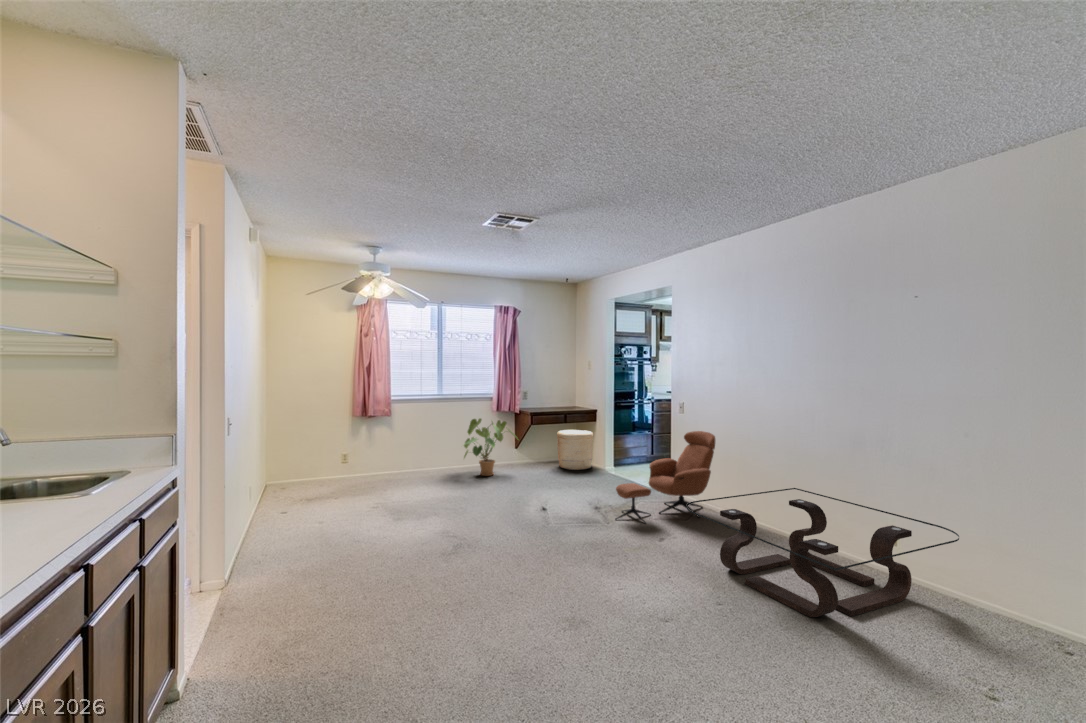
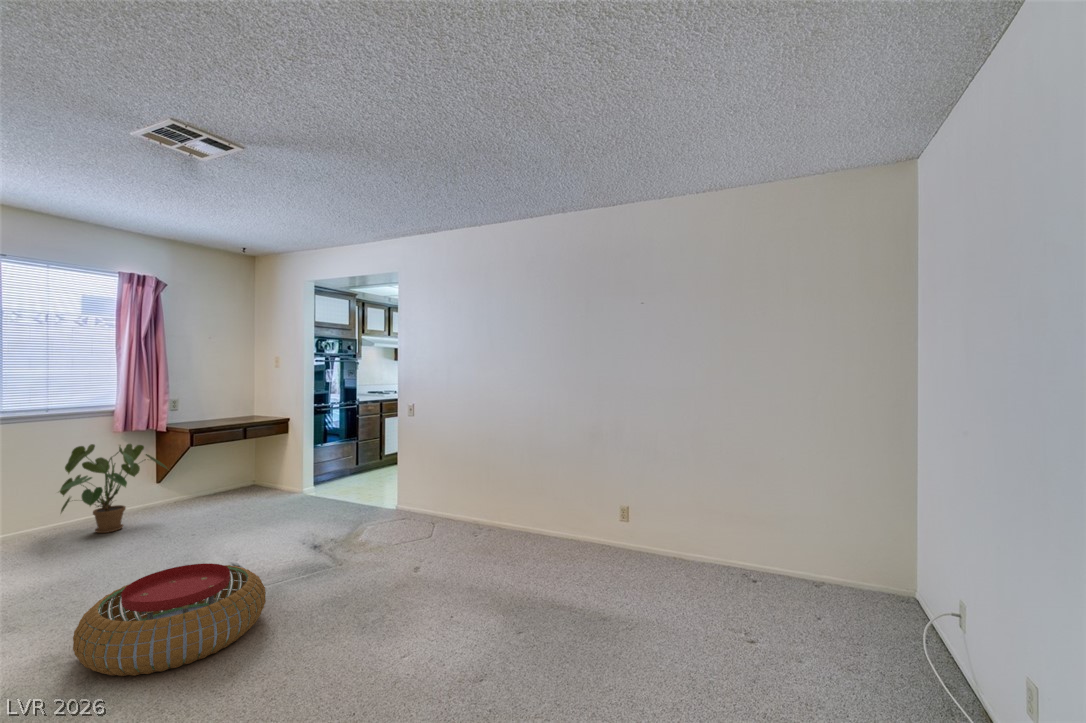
woven basket: present [557,430,593,470] -> none [229,446,284,499]
lounge chair: present [616,431,715,523] -> none [345,434,455,557]
coffee table: present [687,488,959,617] -> none [461,483,689,617]
pouf: none [452,497,549,554] -> present [73,563,266,676]

